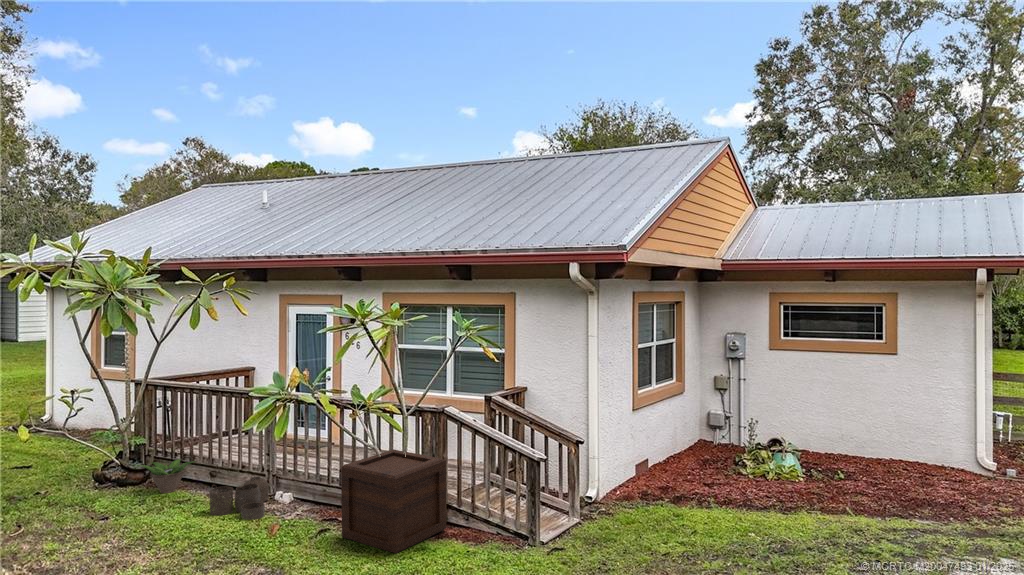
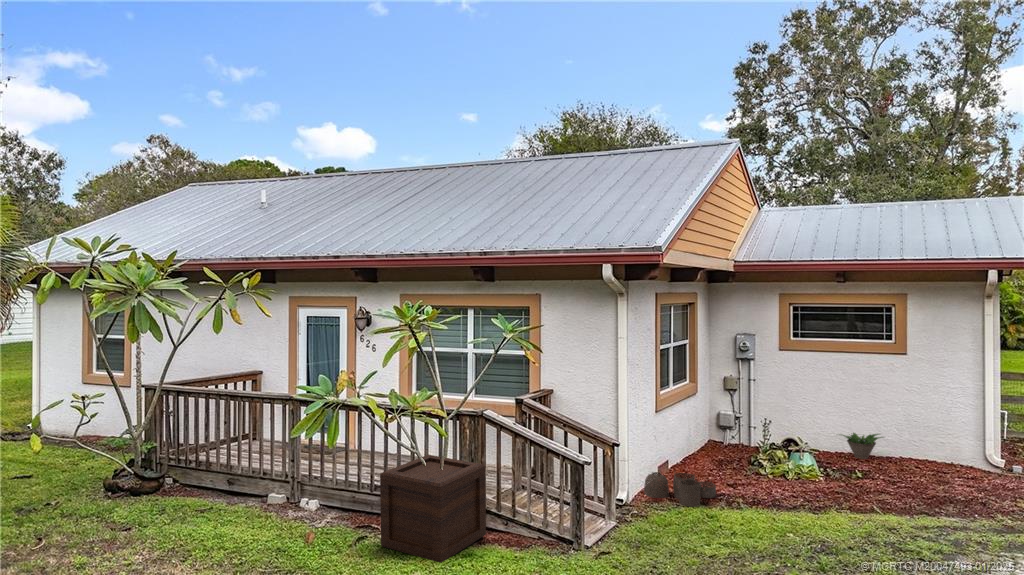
decorative plant: present [141,459,195,493] -> present [843,433,883,459]
woven basket: present [210,477,269,520] -> present [644,472,716,507]

